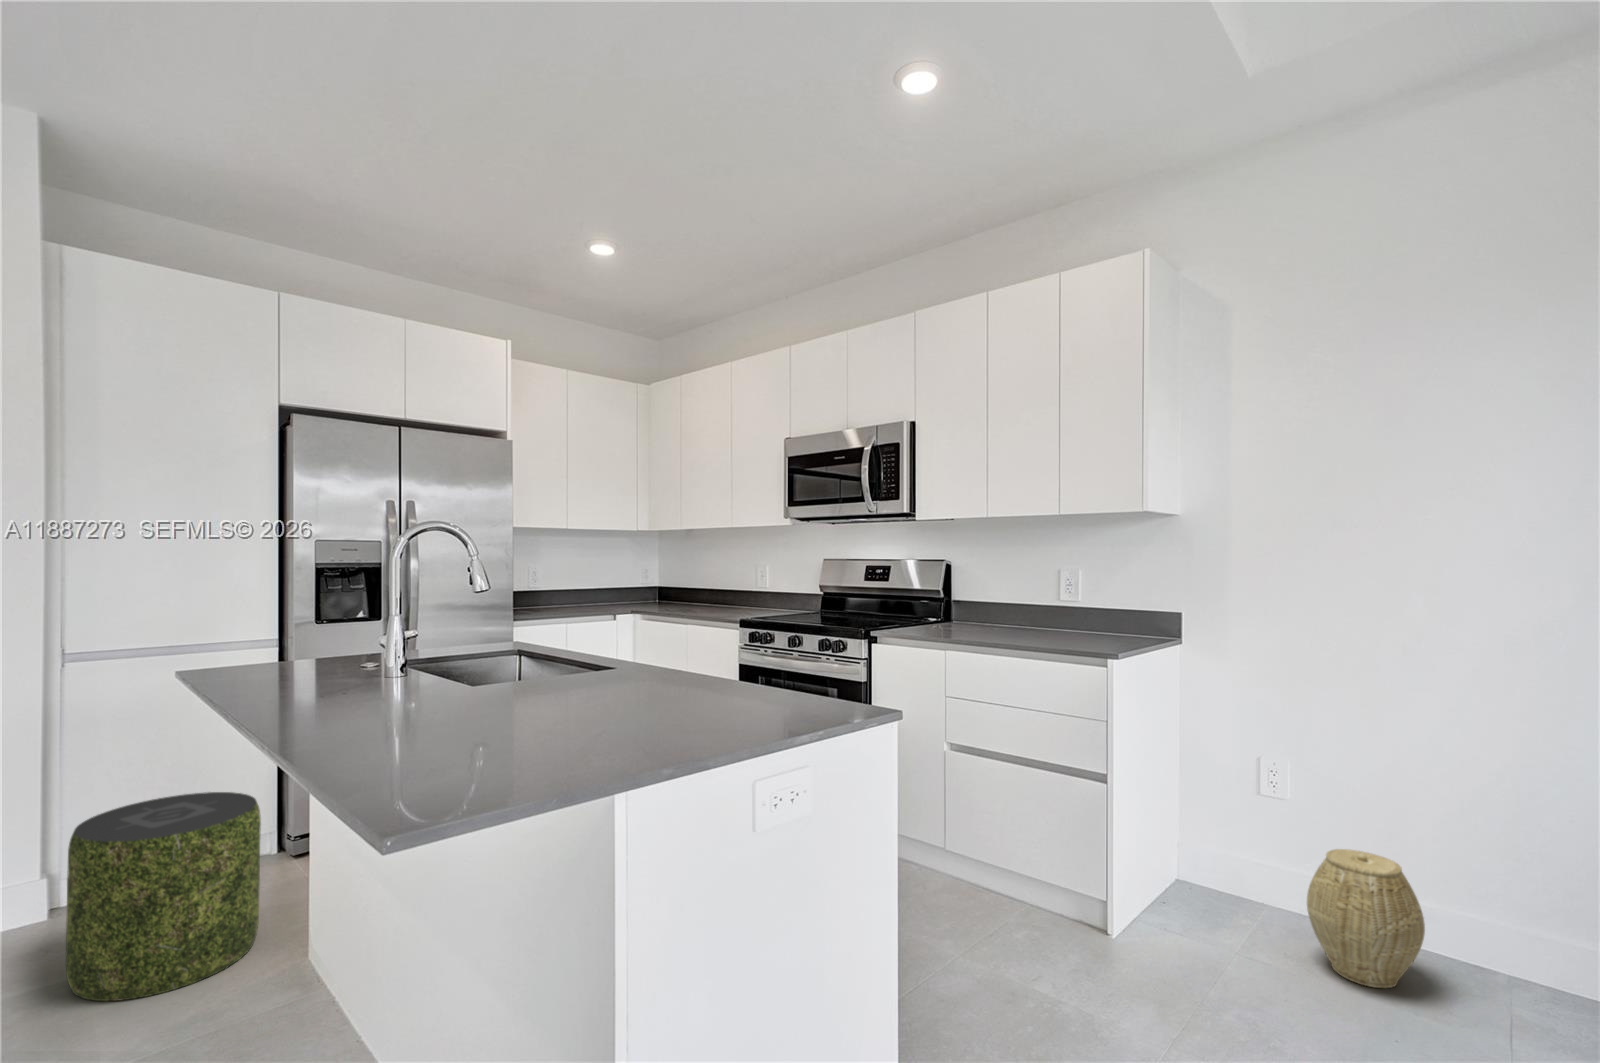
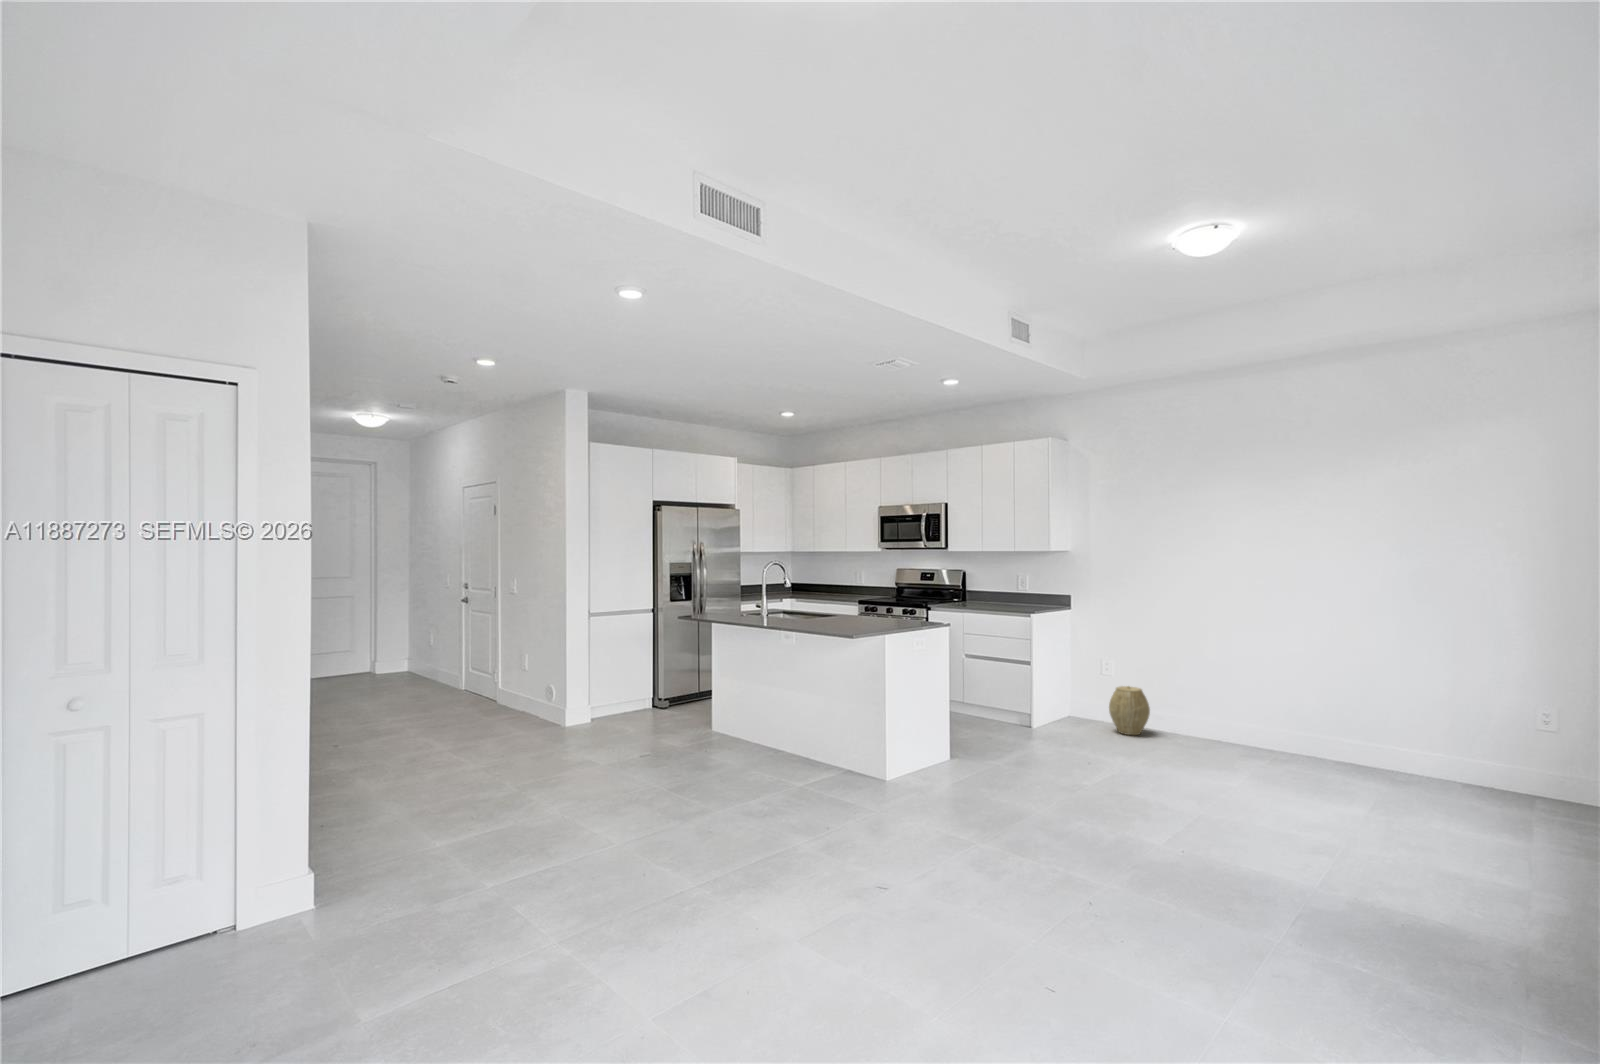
pouf: present [66,792,261,1001] -> none [631,669,689,737]

